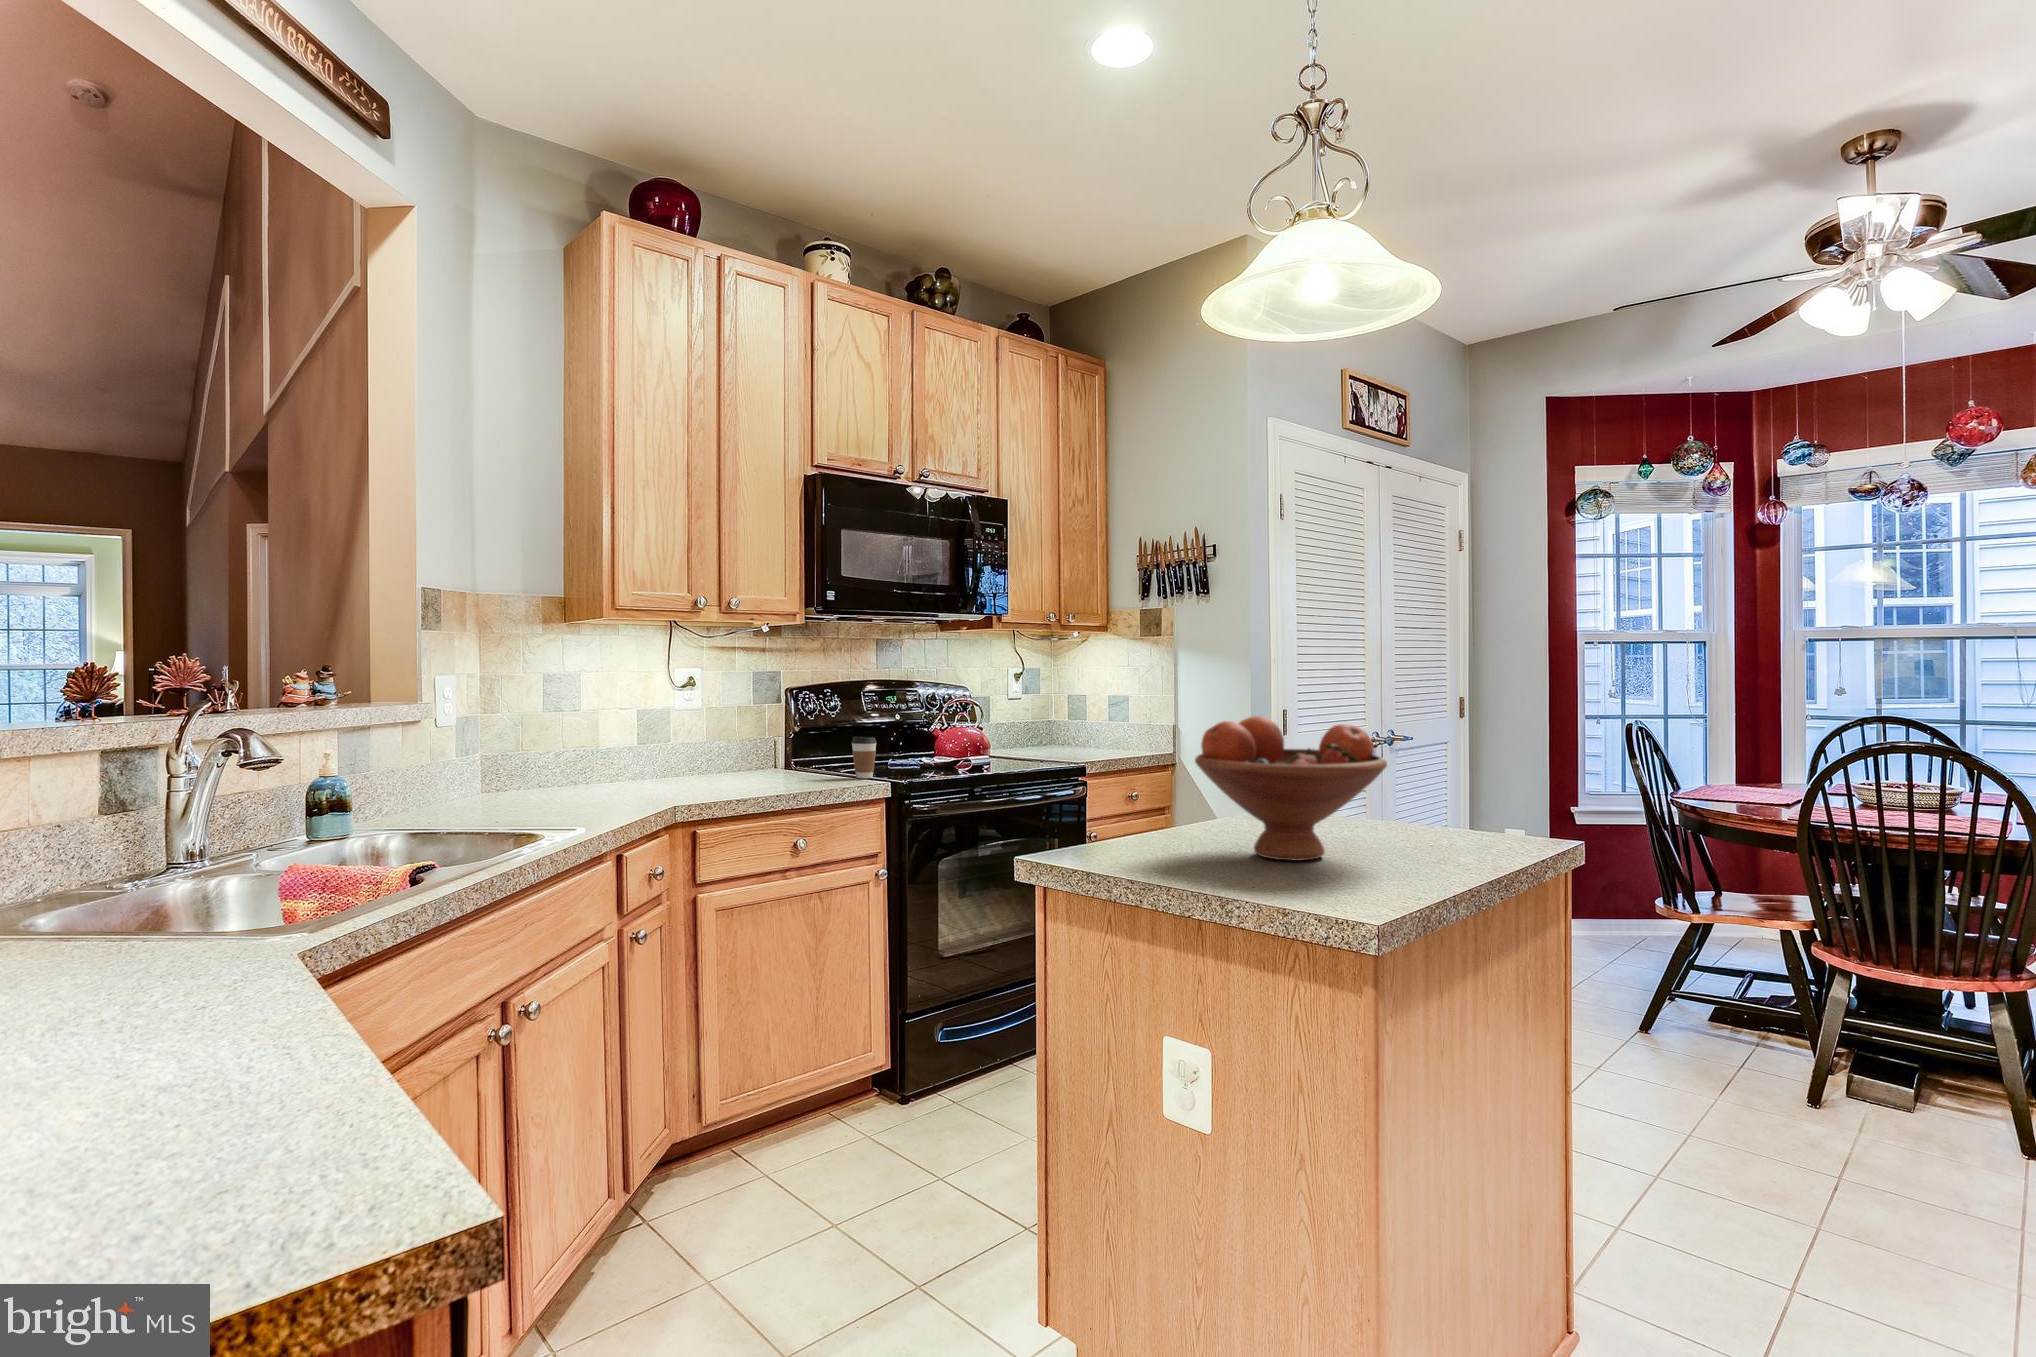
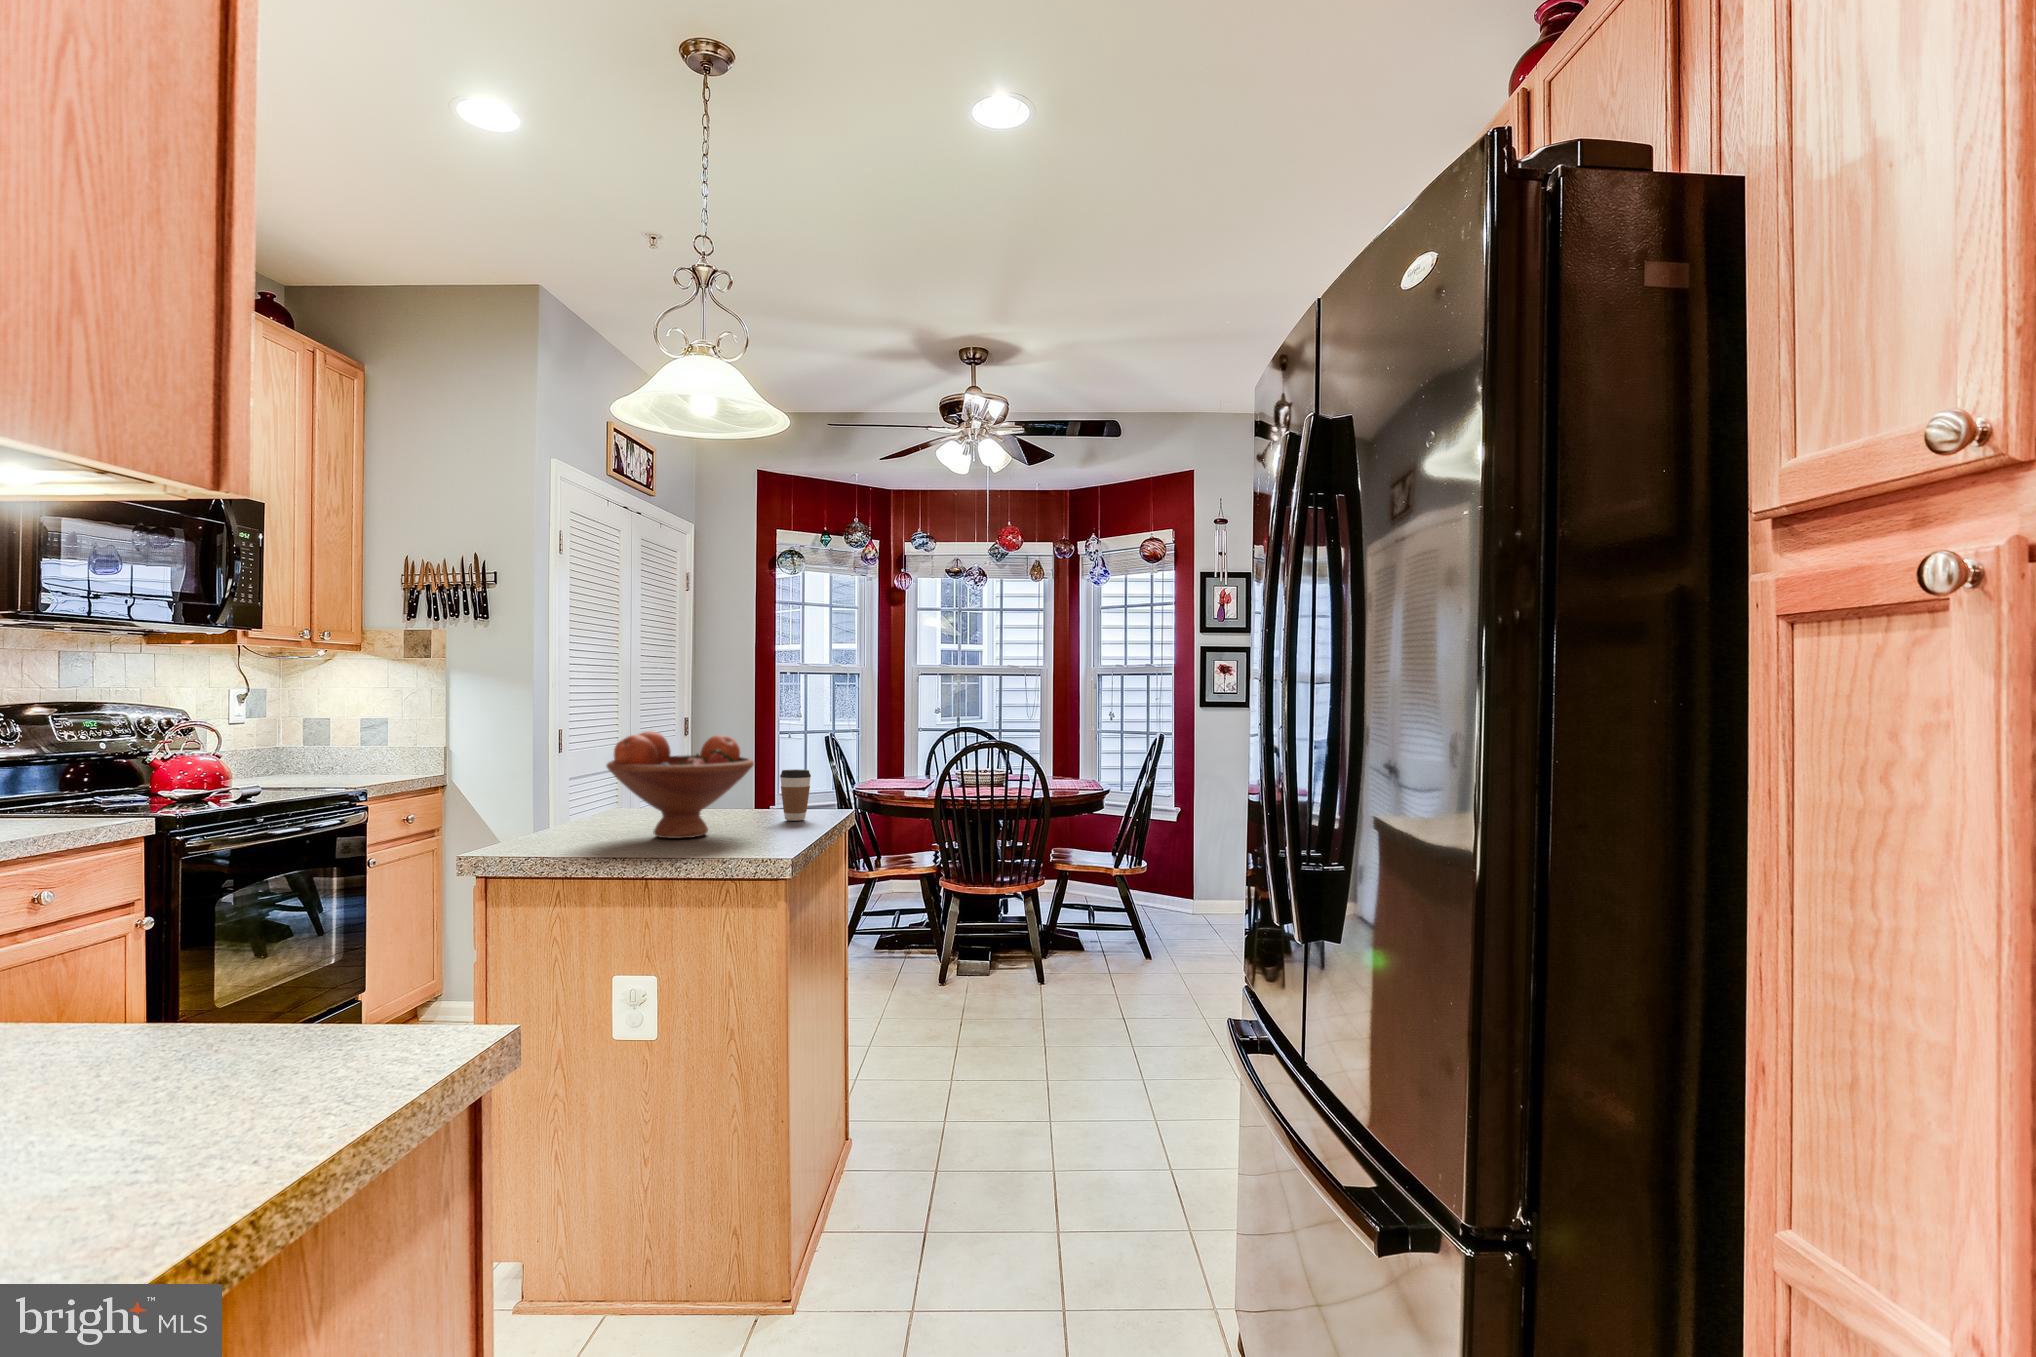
coffee cup: present [852,737,877,779] -> present [780,769,811,821]

